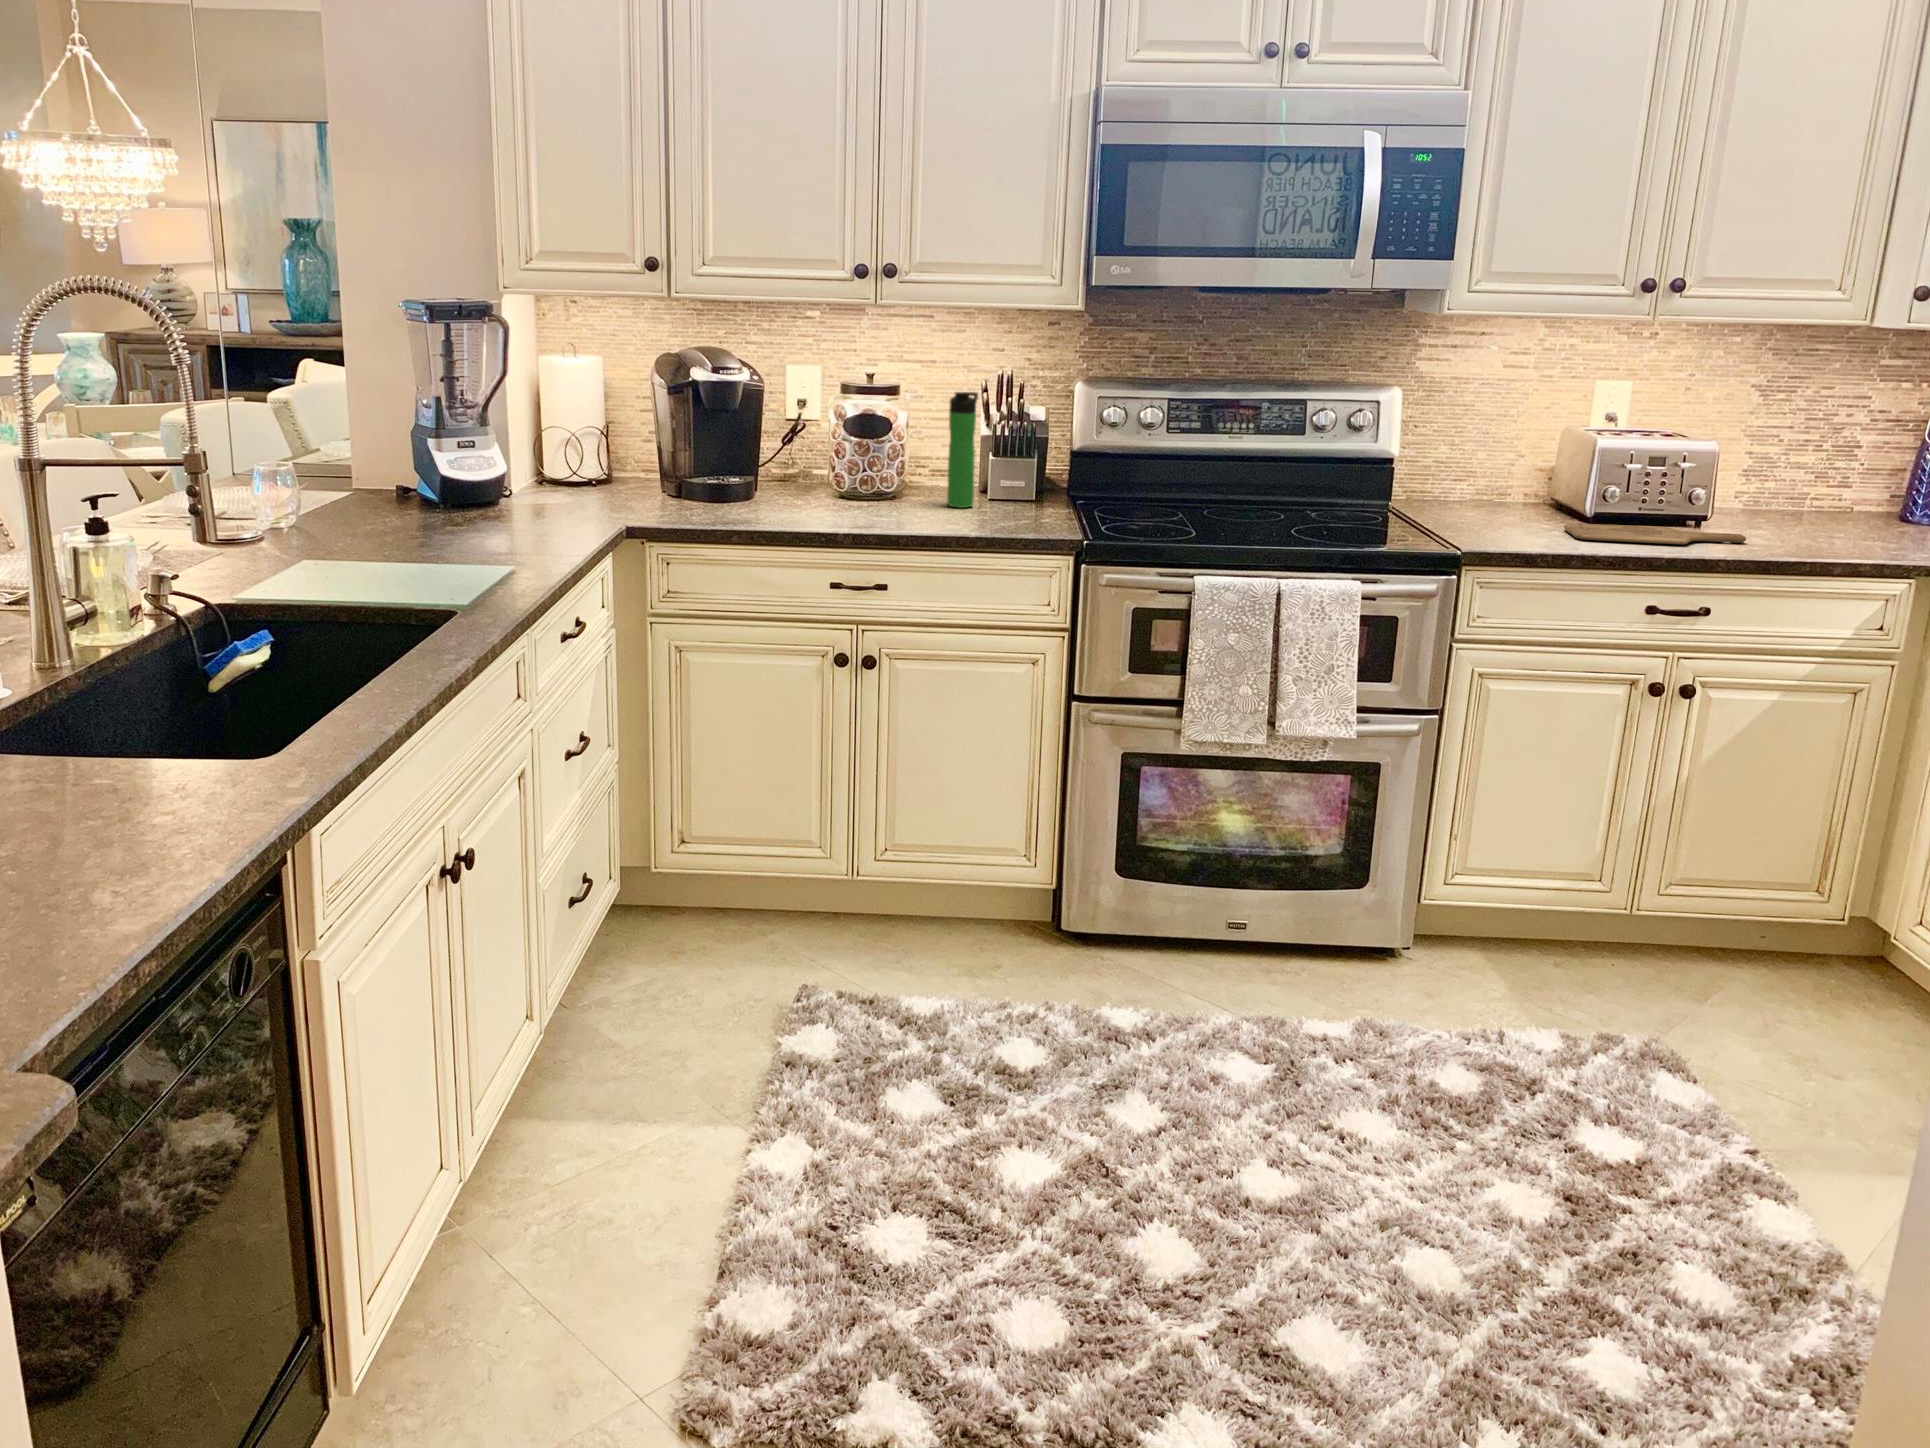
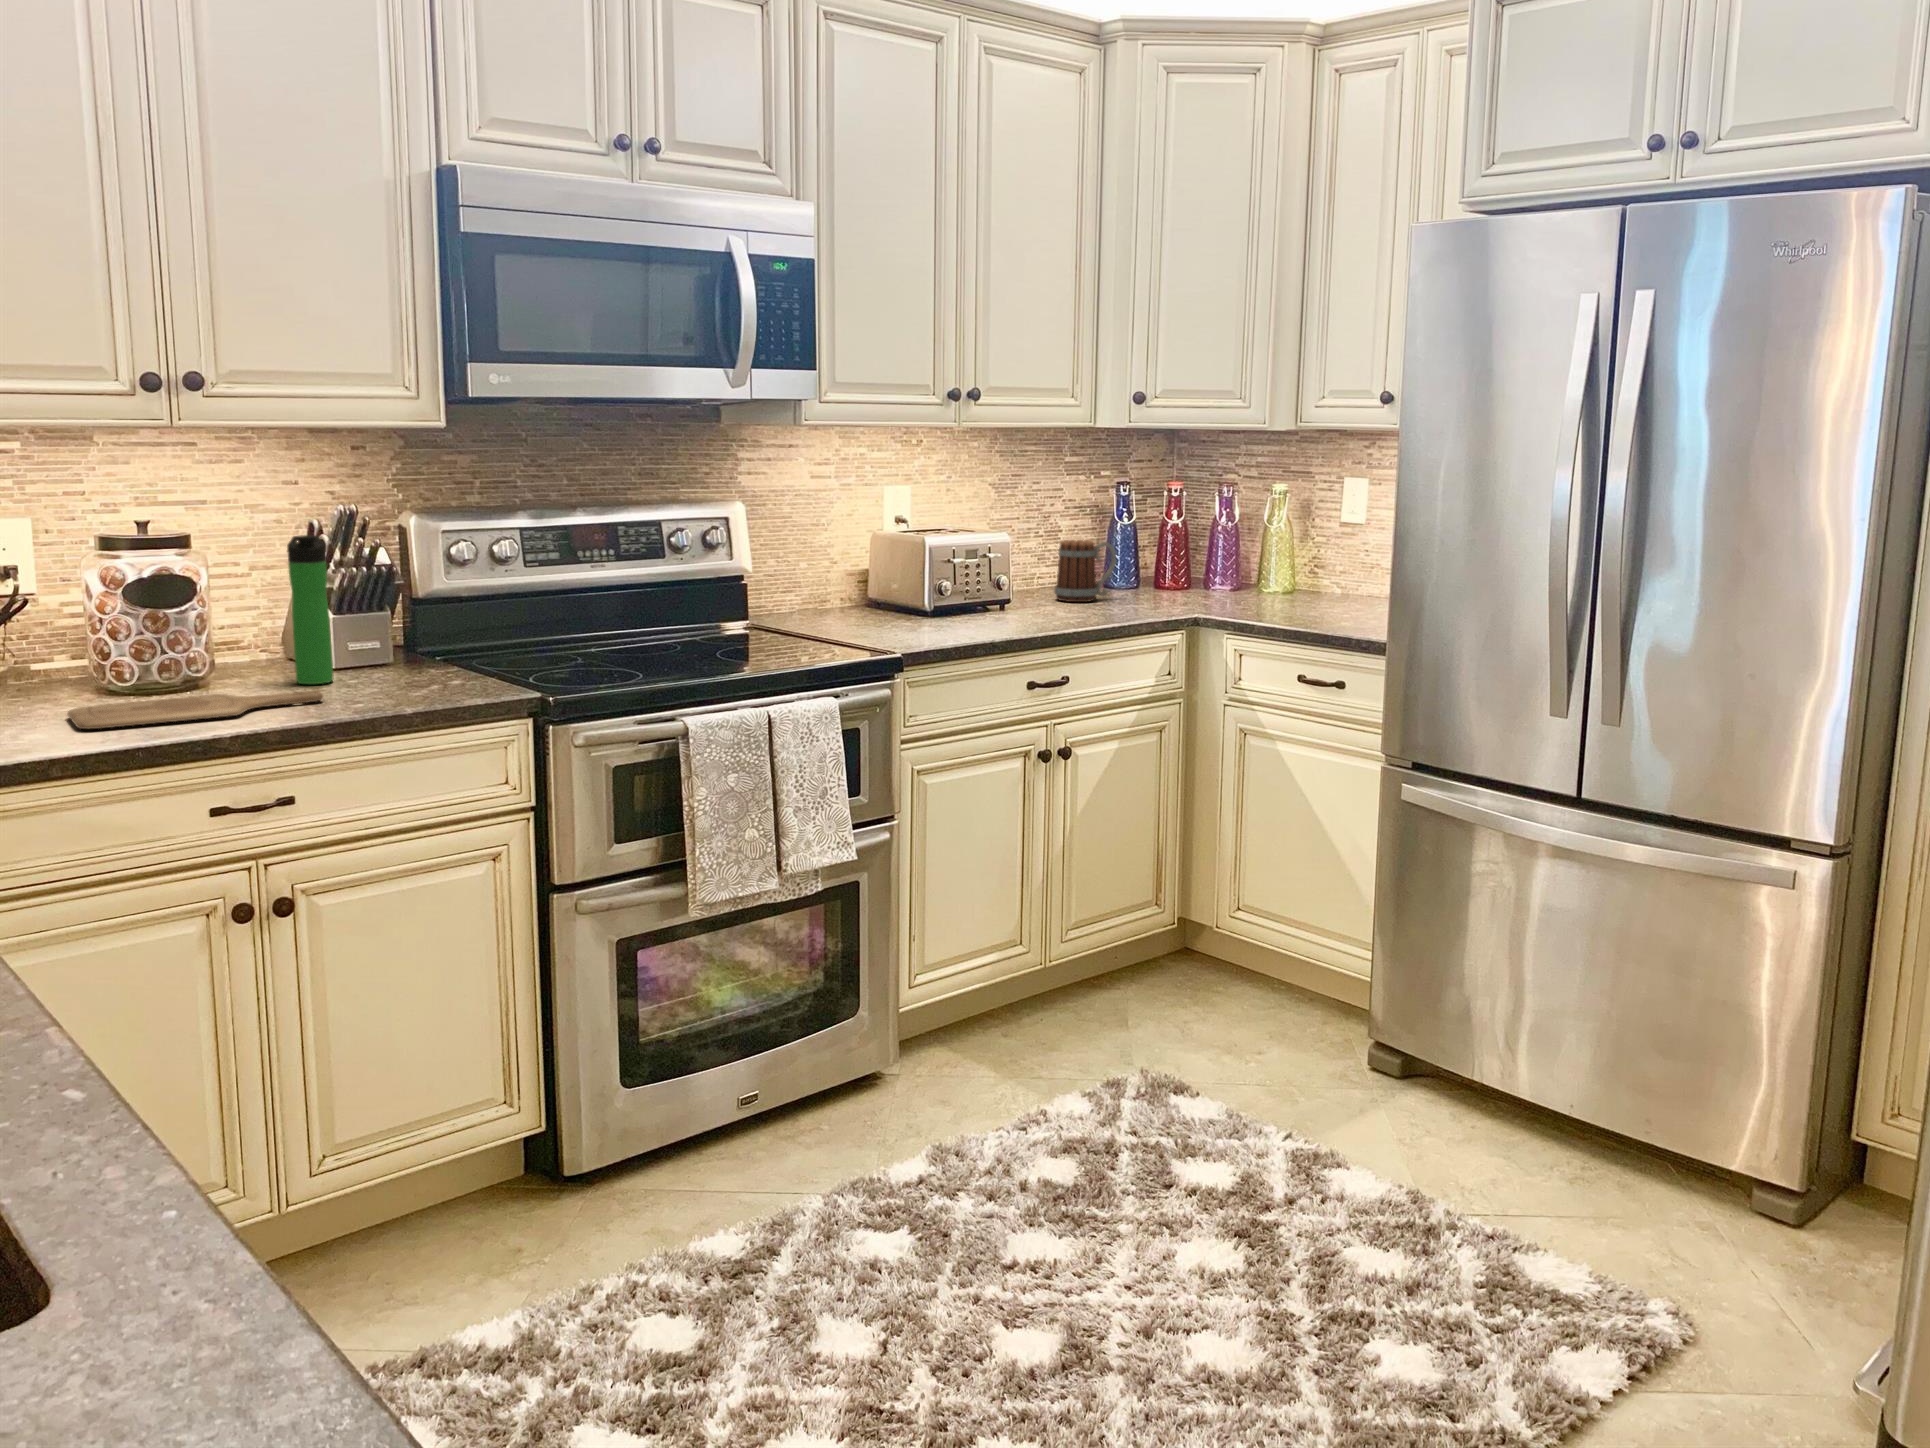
mug: none [1792,457,1883,531] -> present [1054,540,1116,602]
cutting board: present [1564,524,1746,544] -> present [67,691,323,729]

